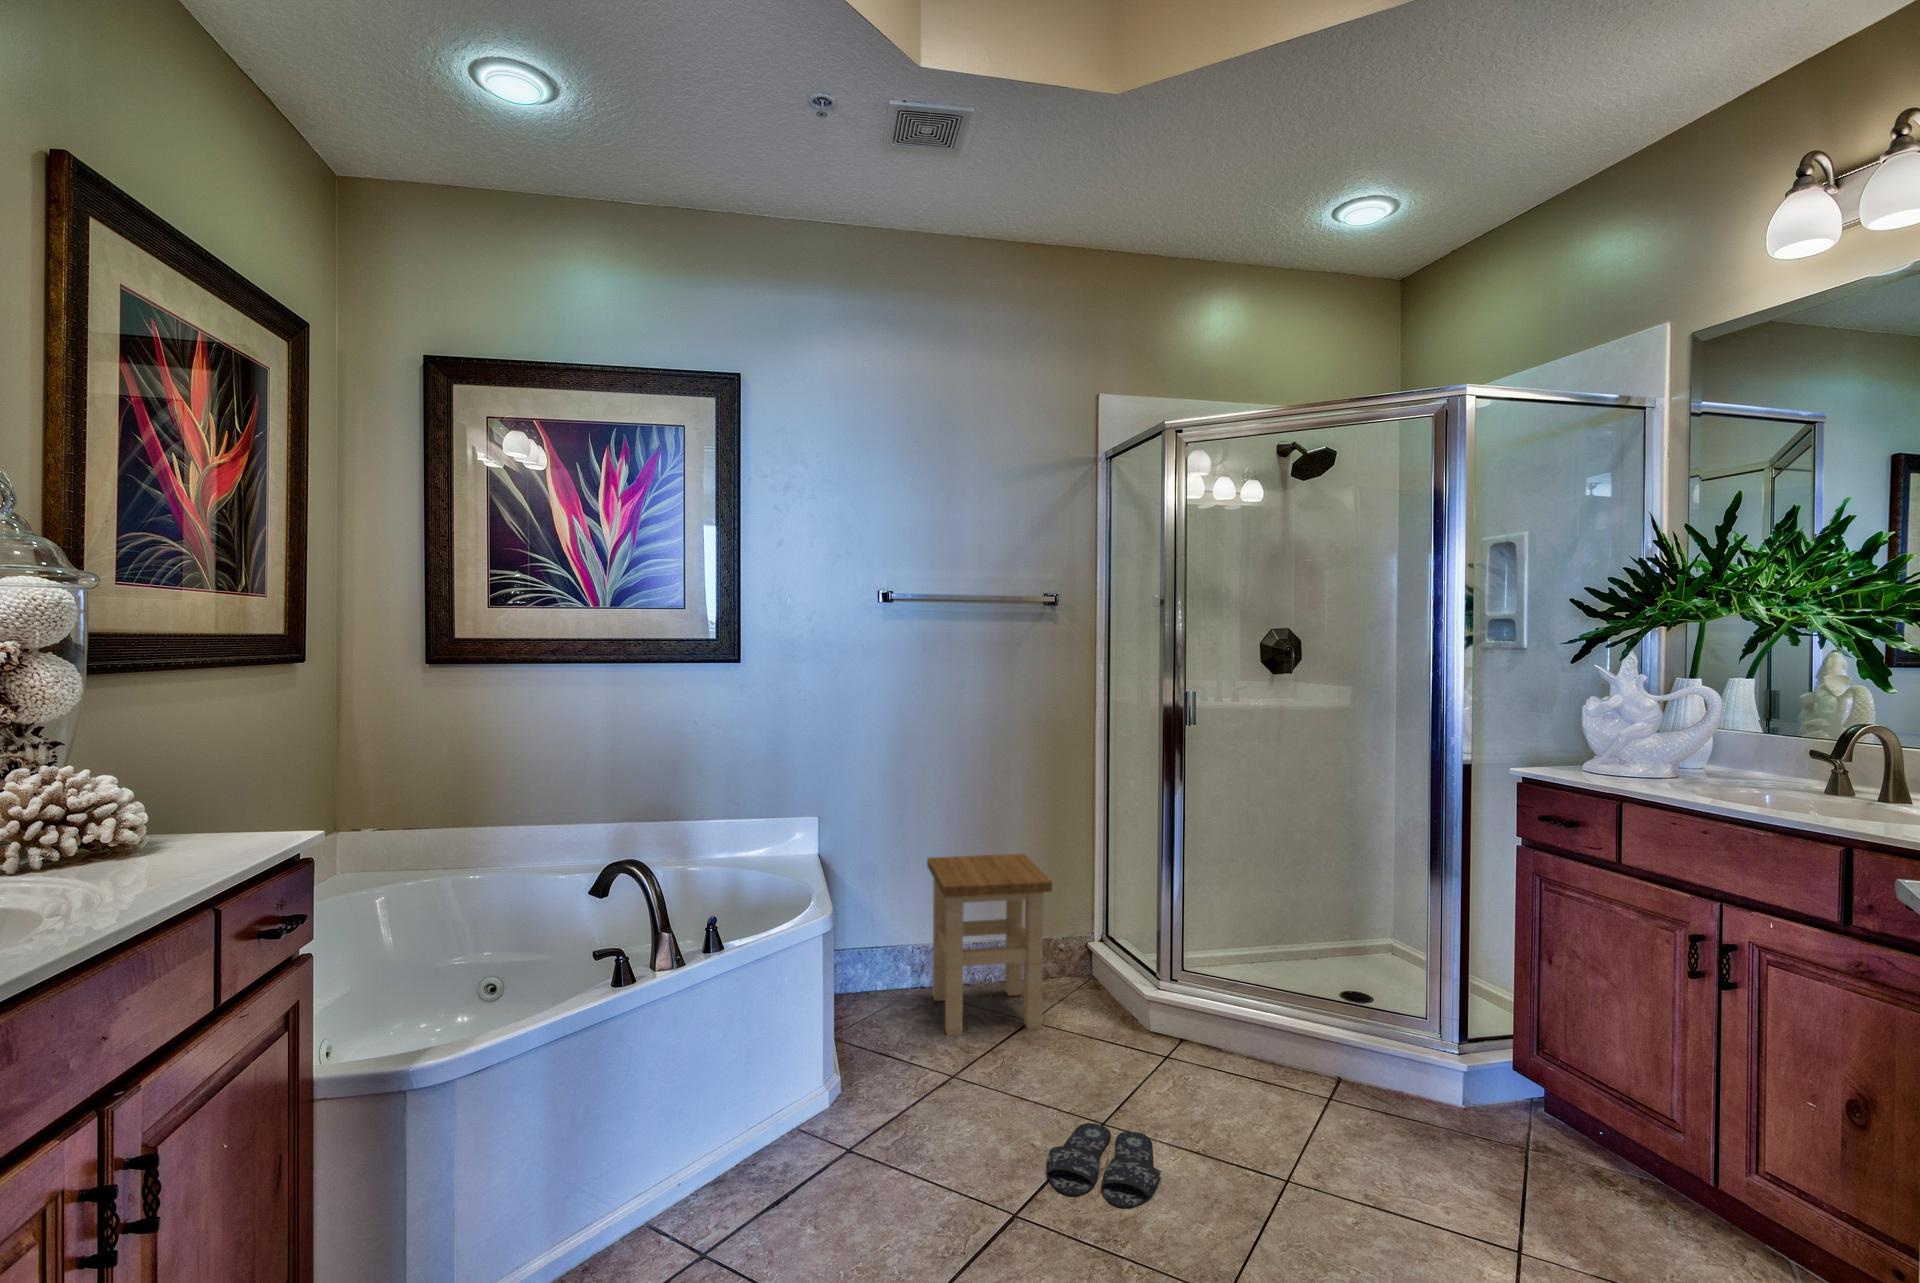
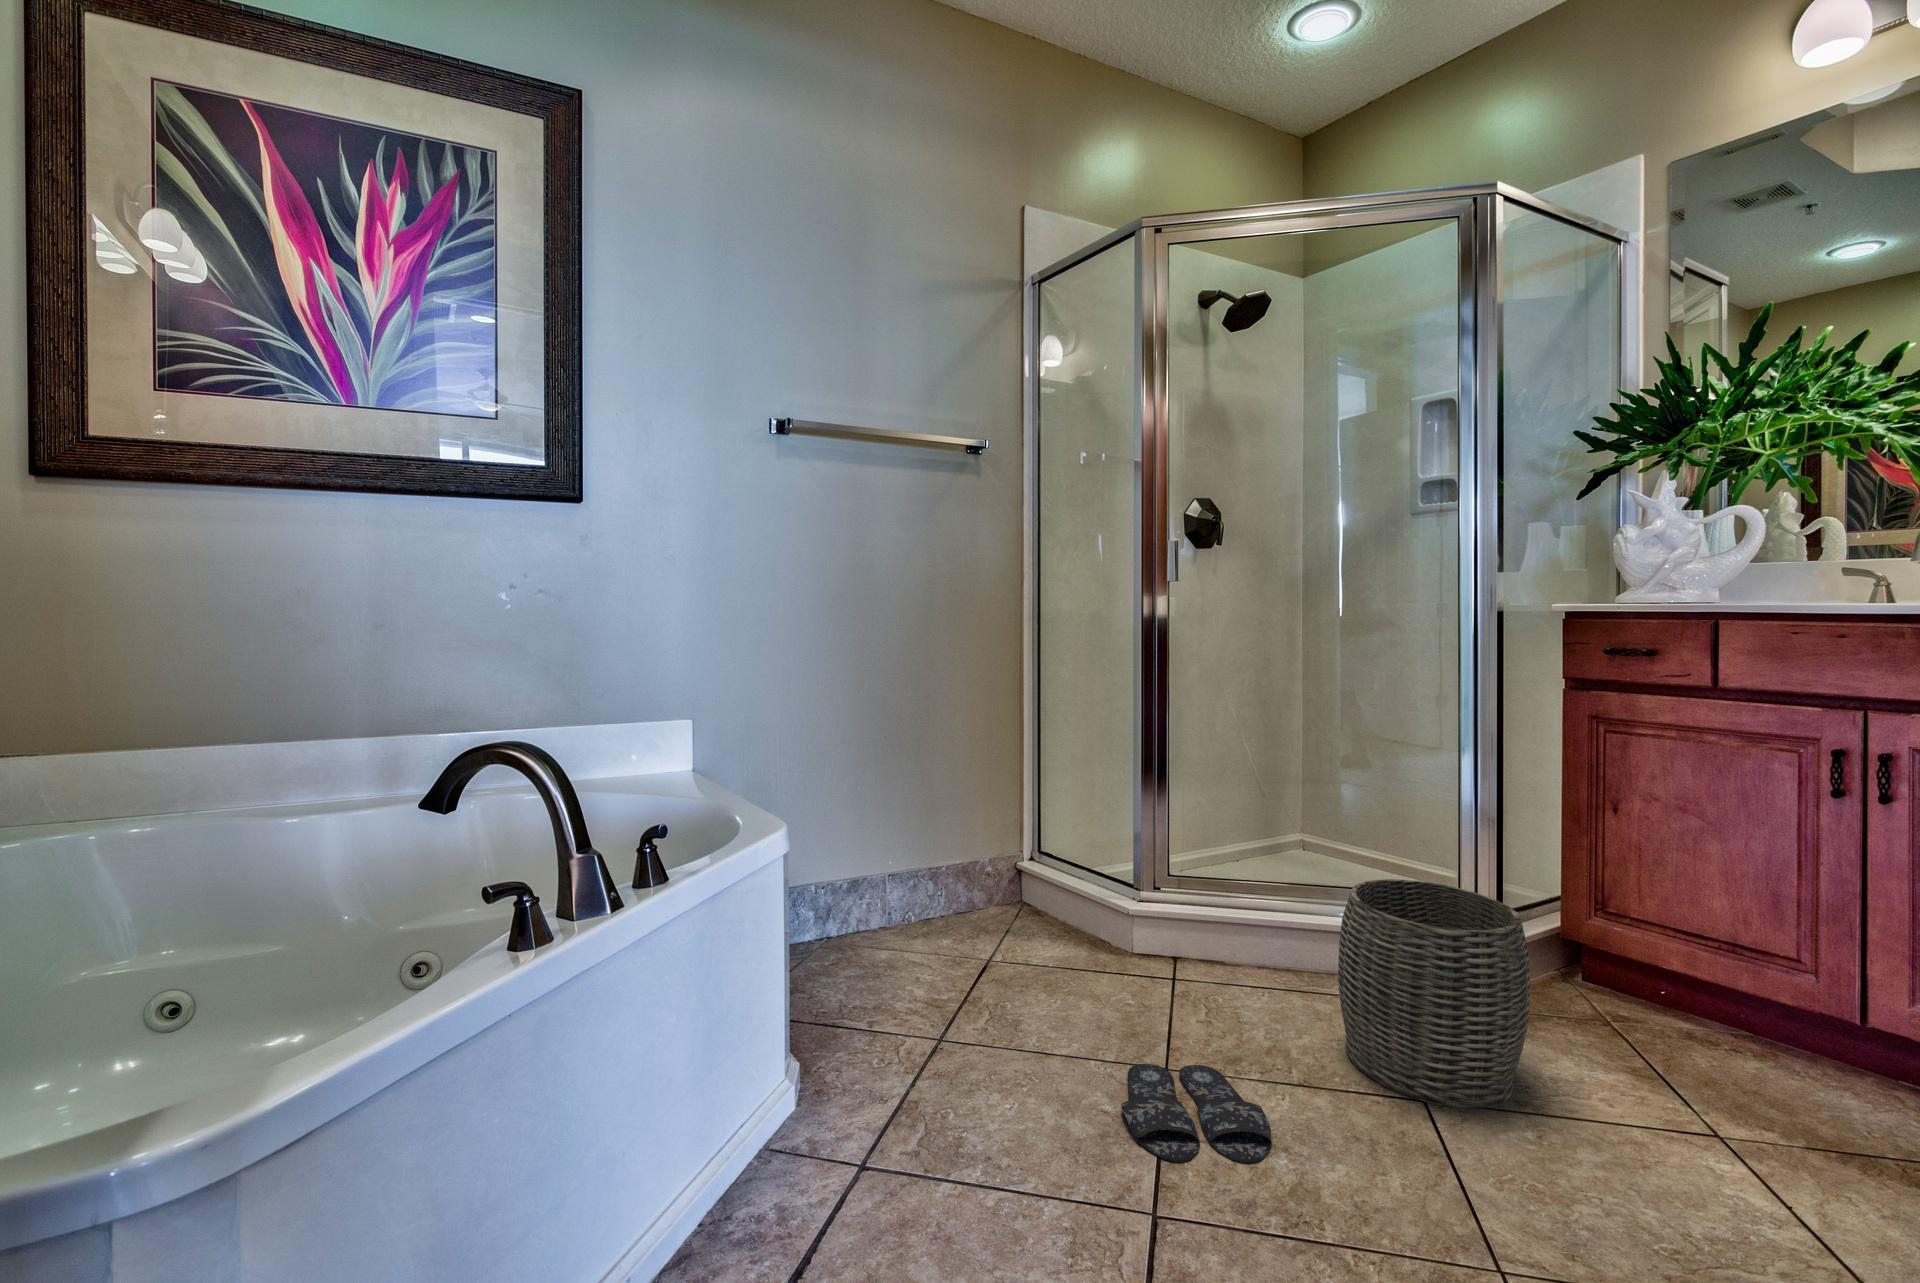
stool: present [927,854,1052,1036] -> none [841,764,1016,989]
woven basket: none [1268,1001,1426,1213] -> present [1338,879,1530,1108]

